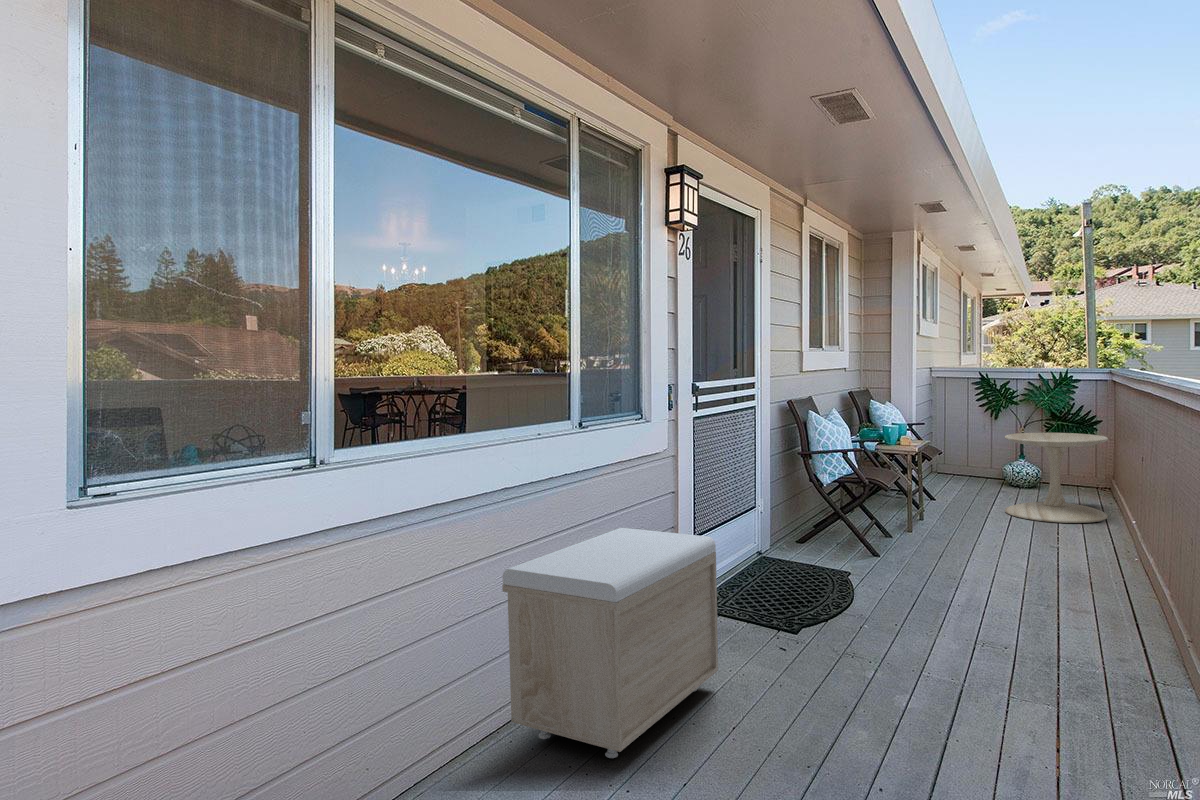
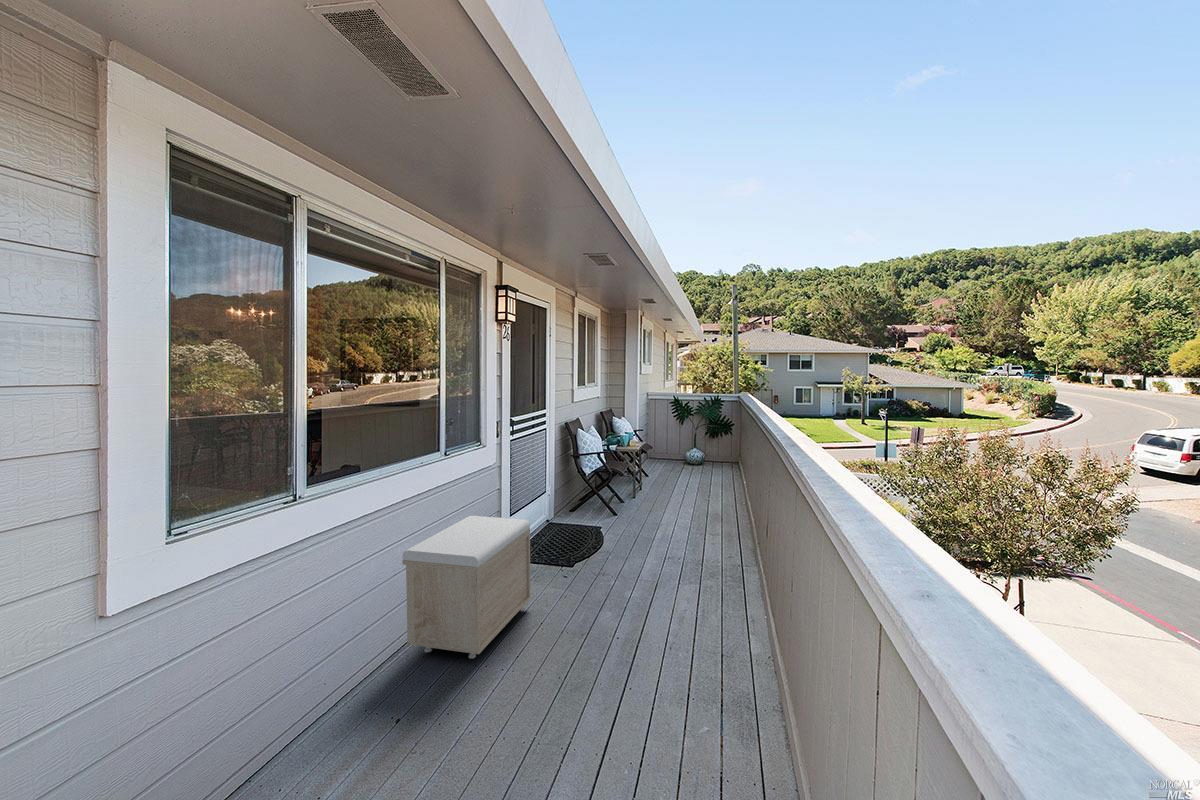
side table: present [1005,433,1108,523] -> none [687,436,740,489]

